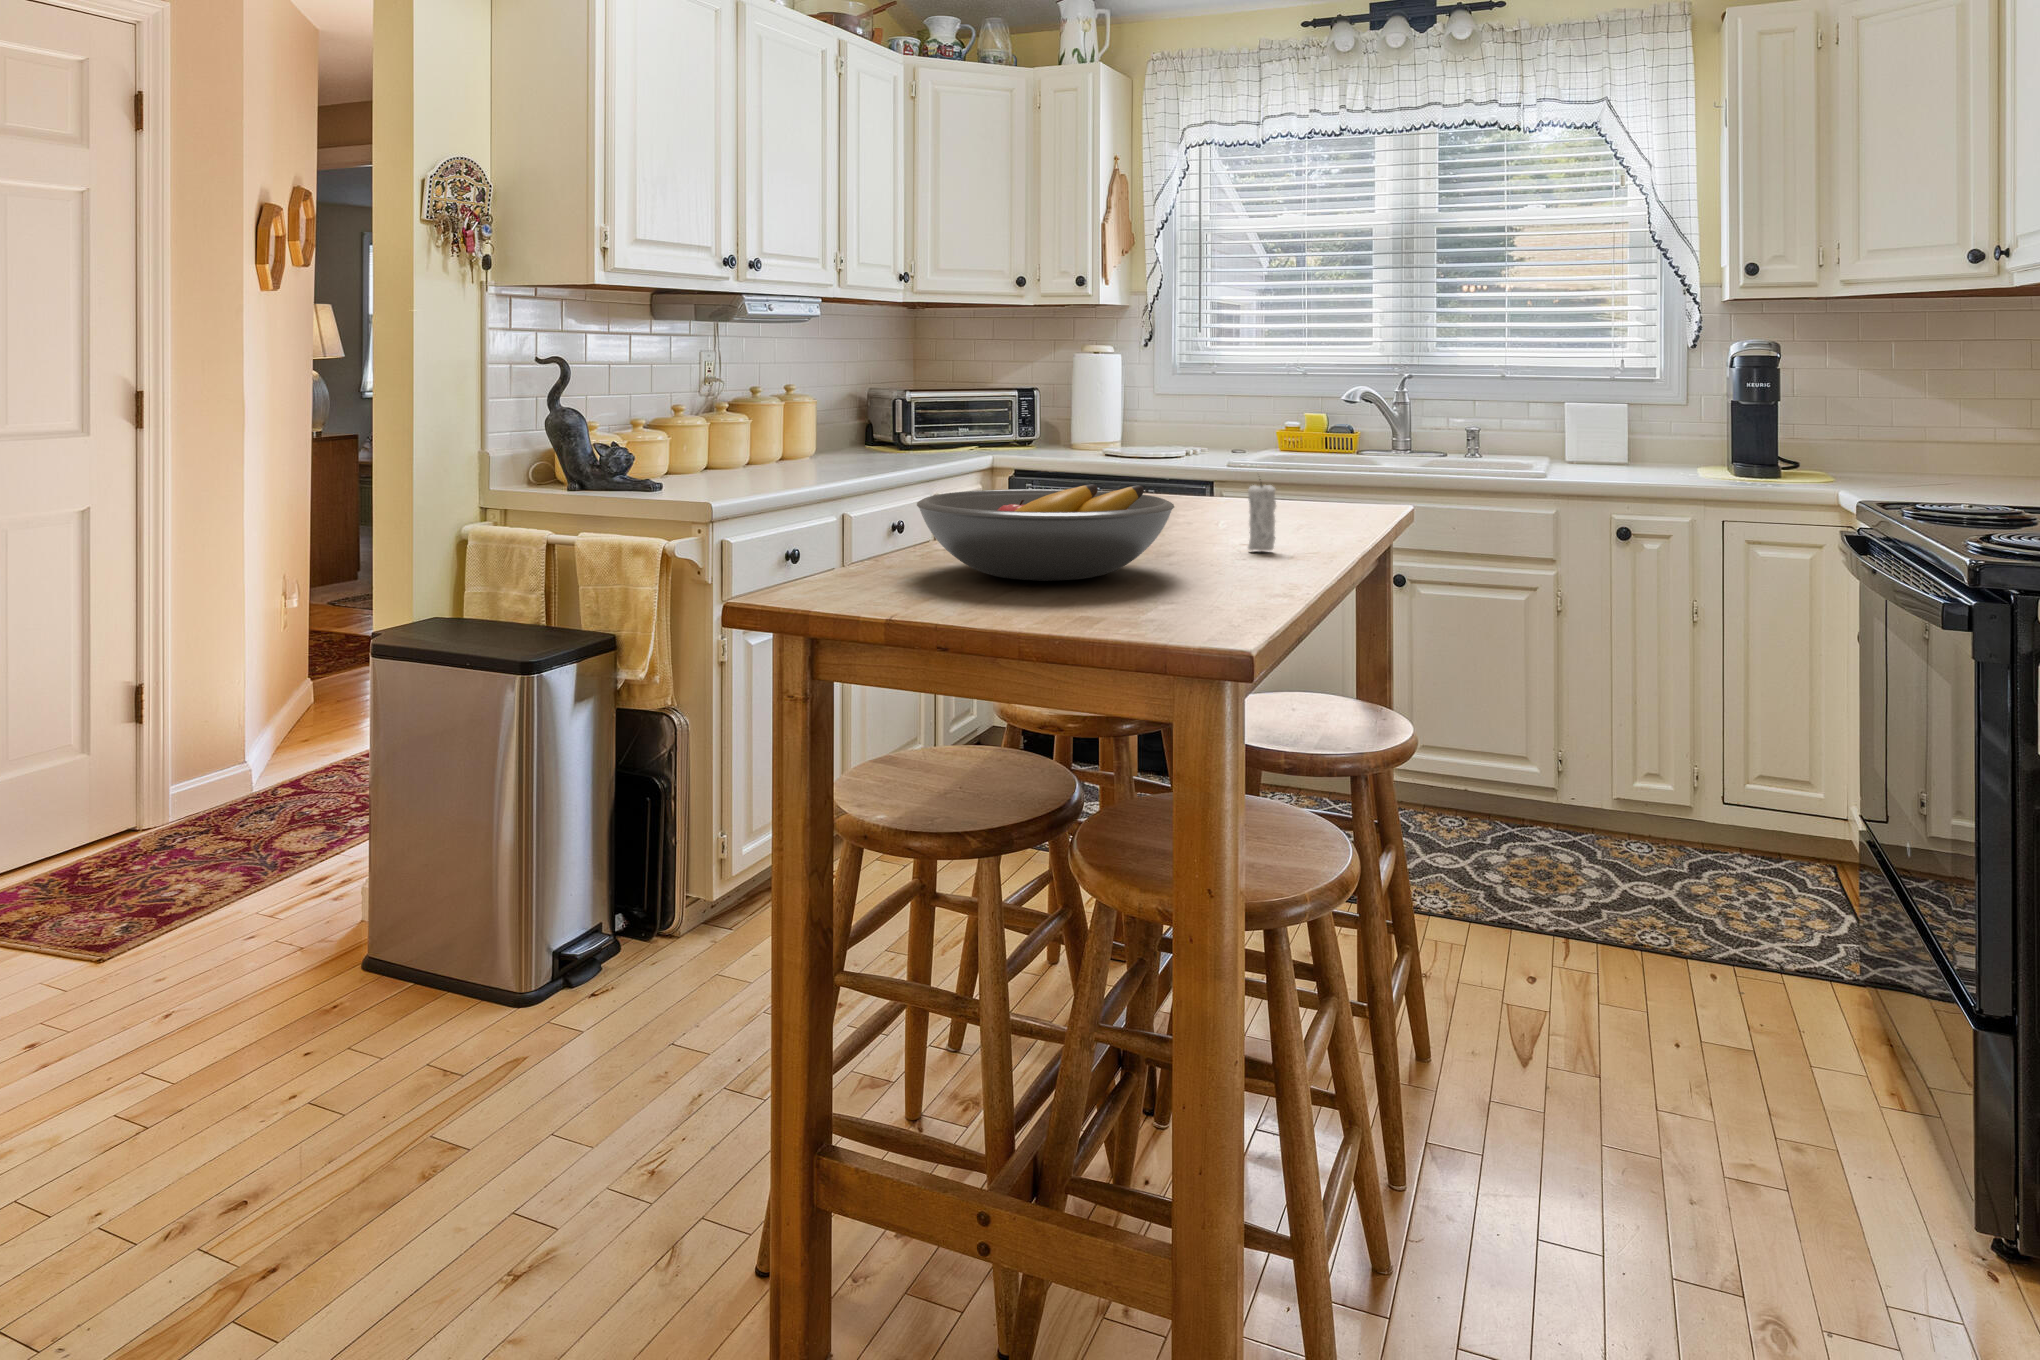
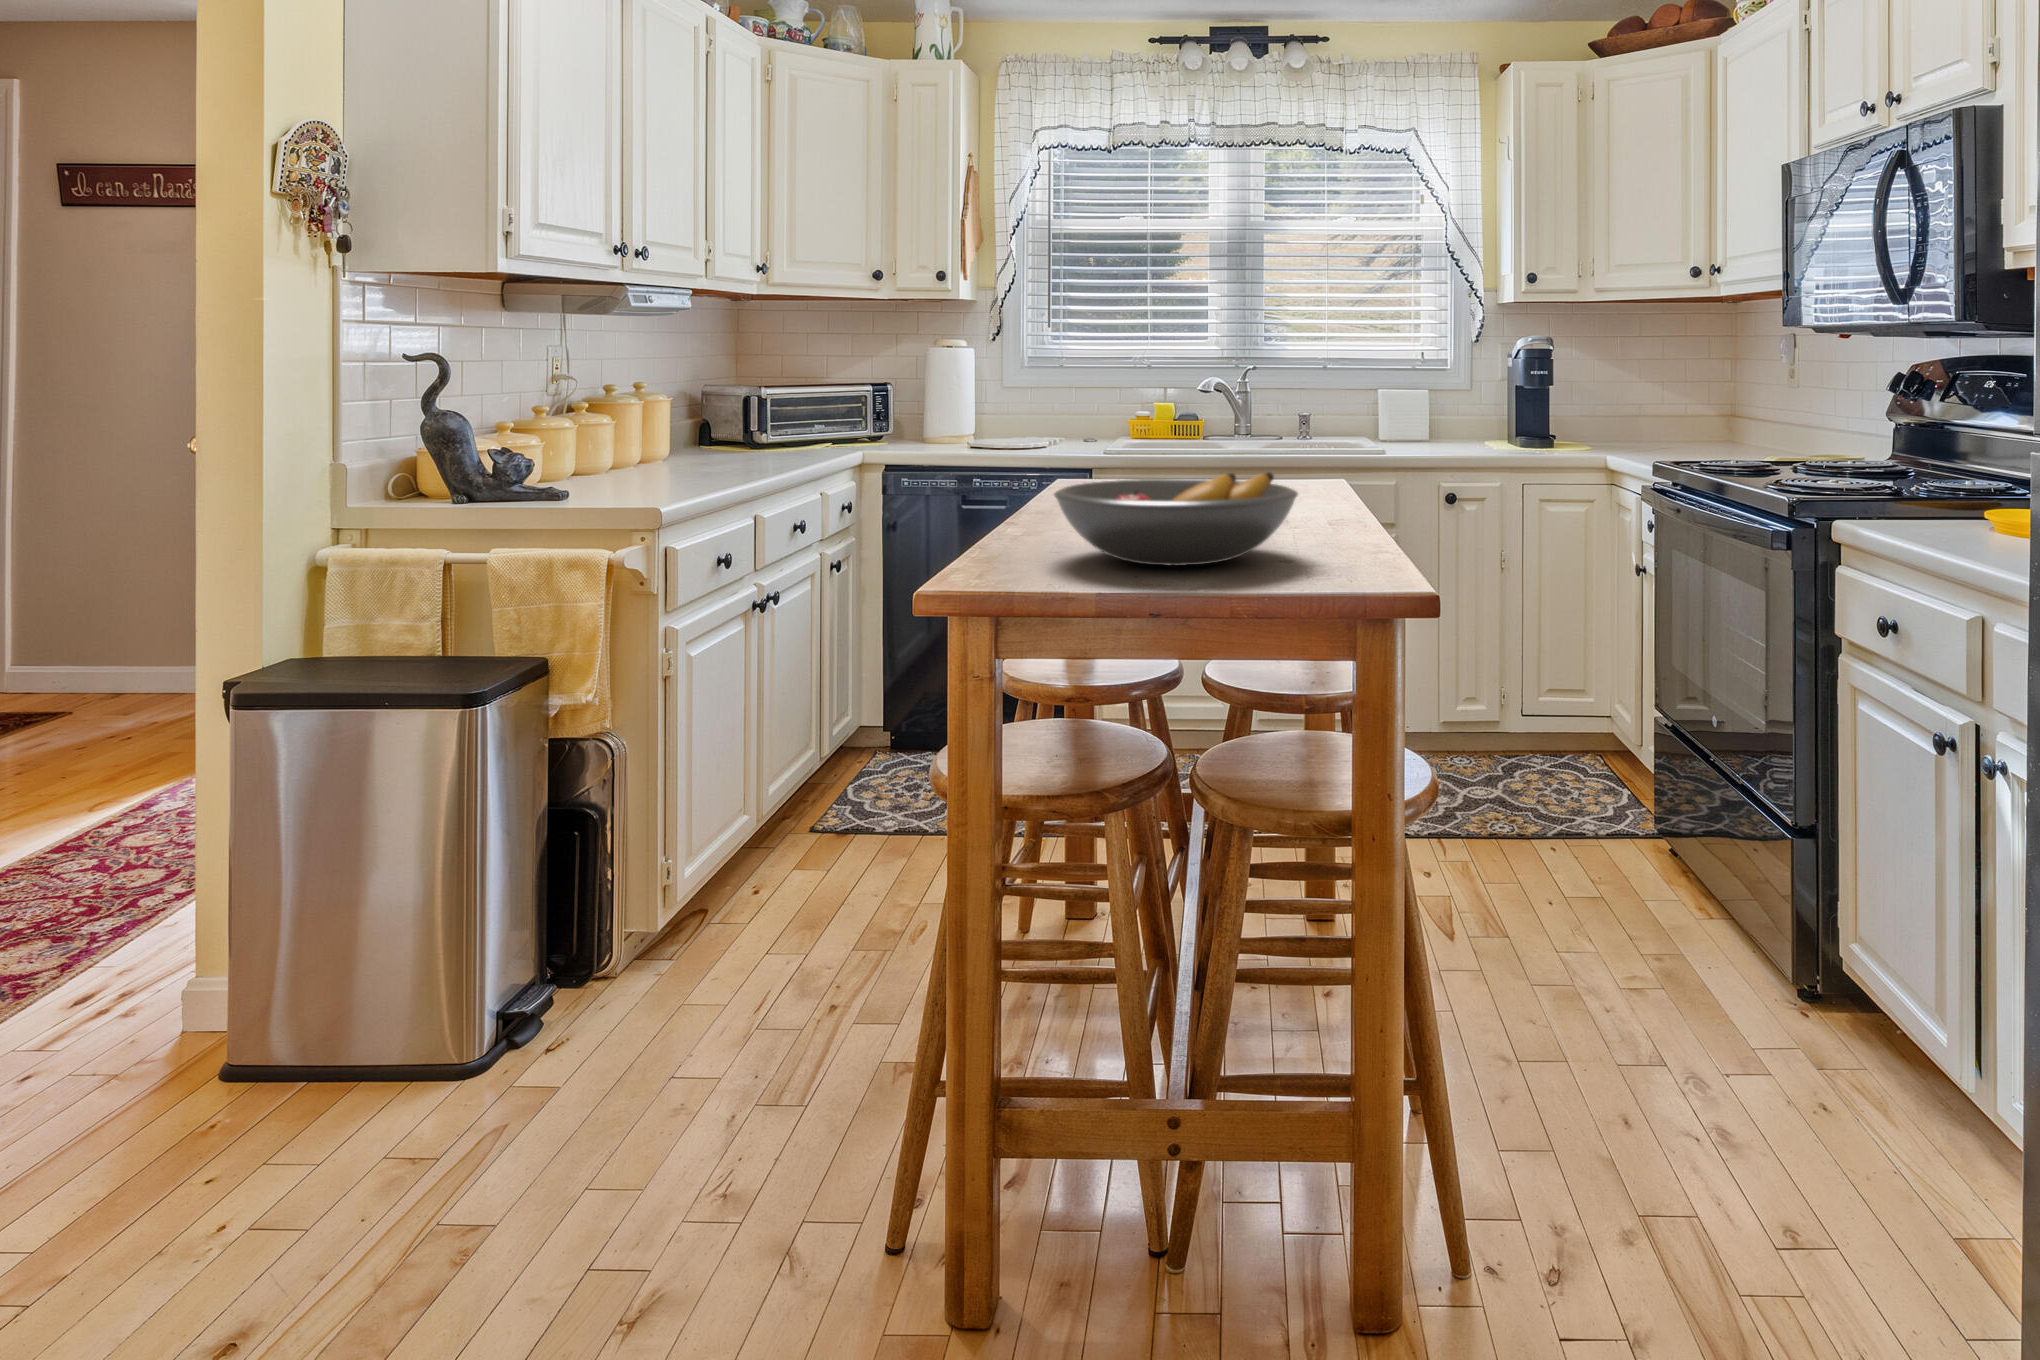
candle: present [1248,479,1276,551] -> none [1302,456,1328,527]

